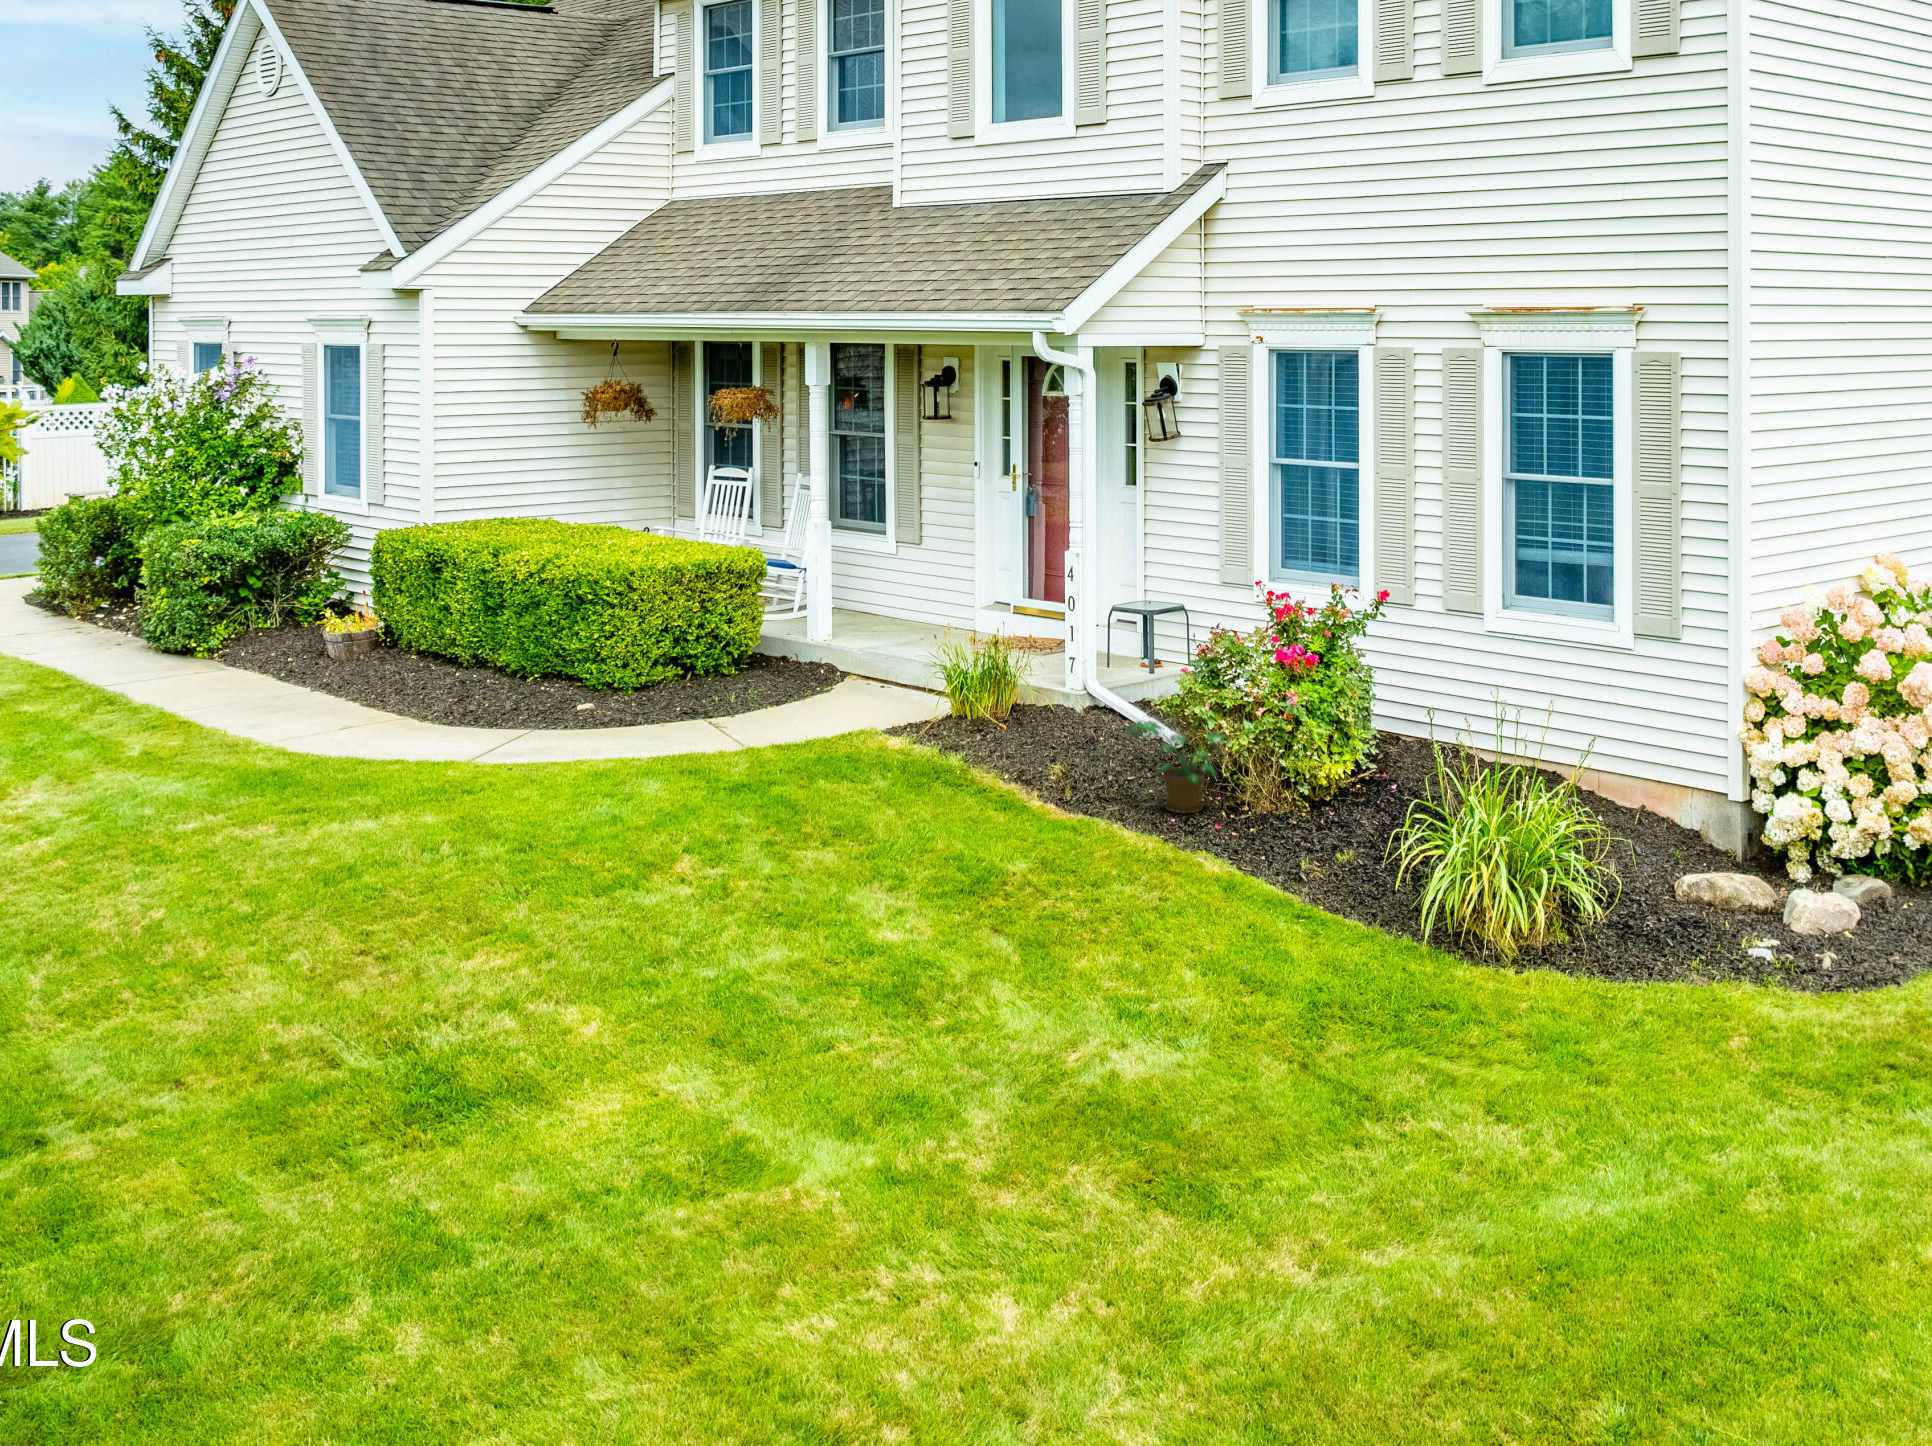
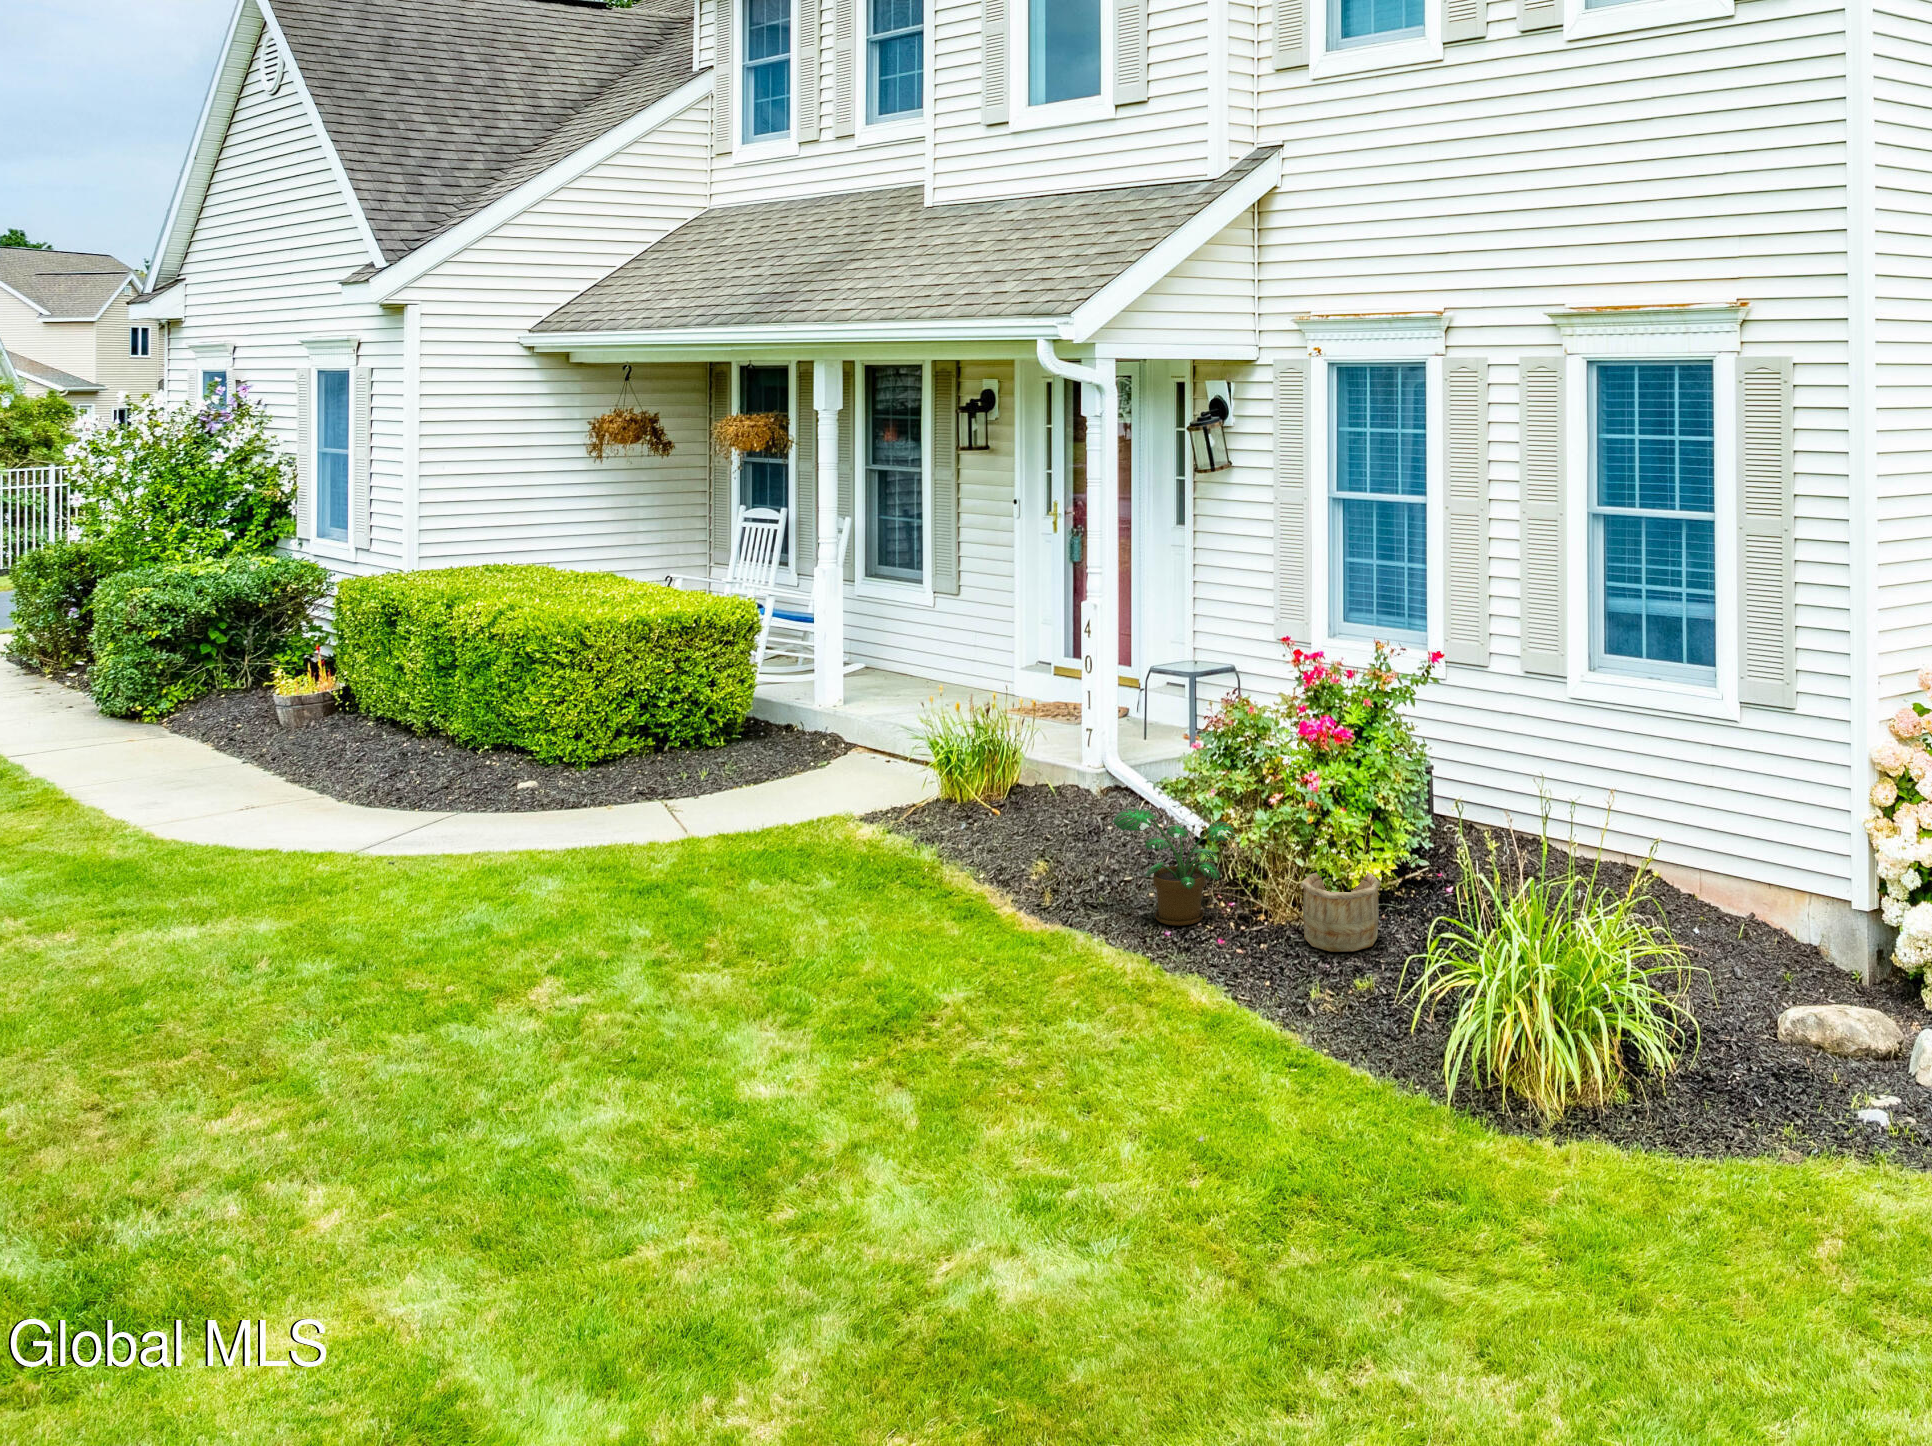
wooden bucket: none [1288,768,1352,832] -> present [1301,873,1381,952]

